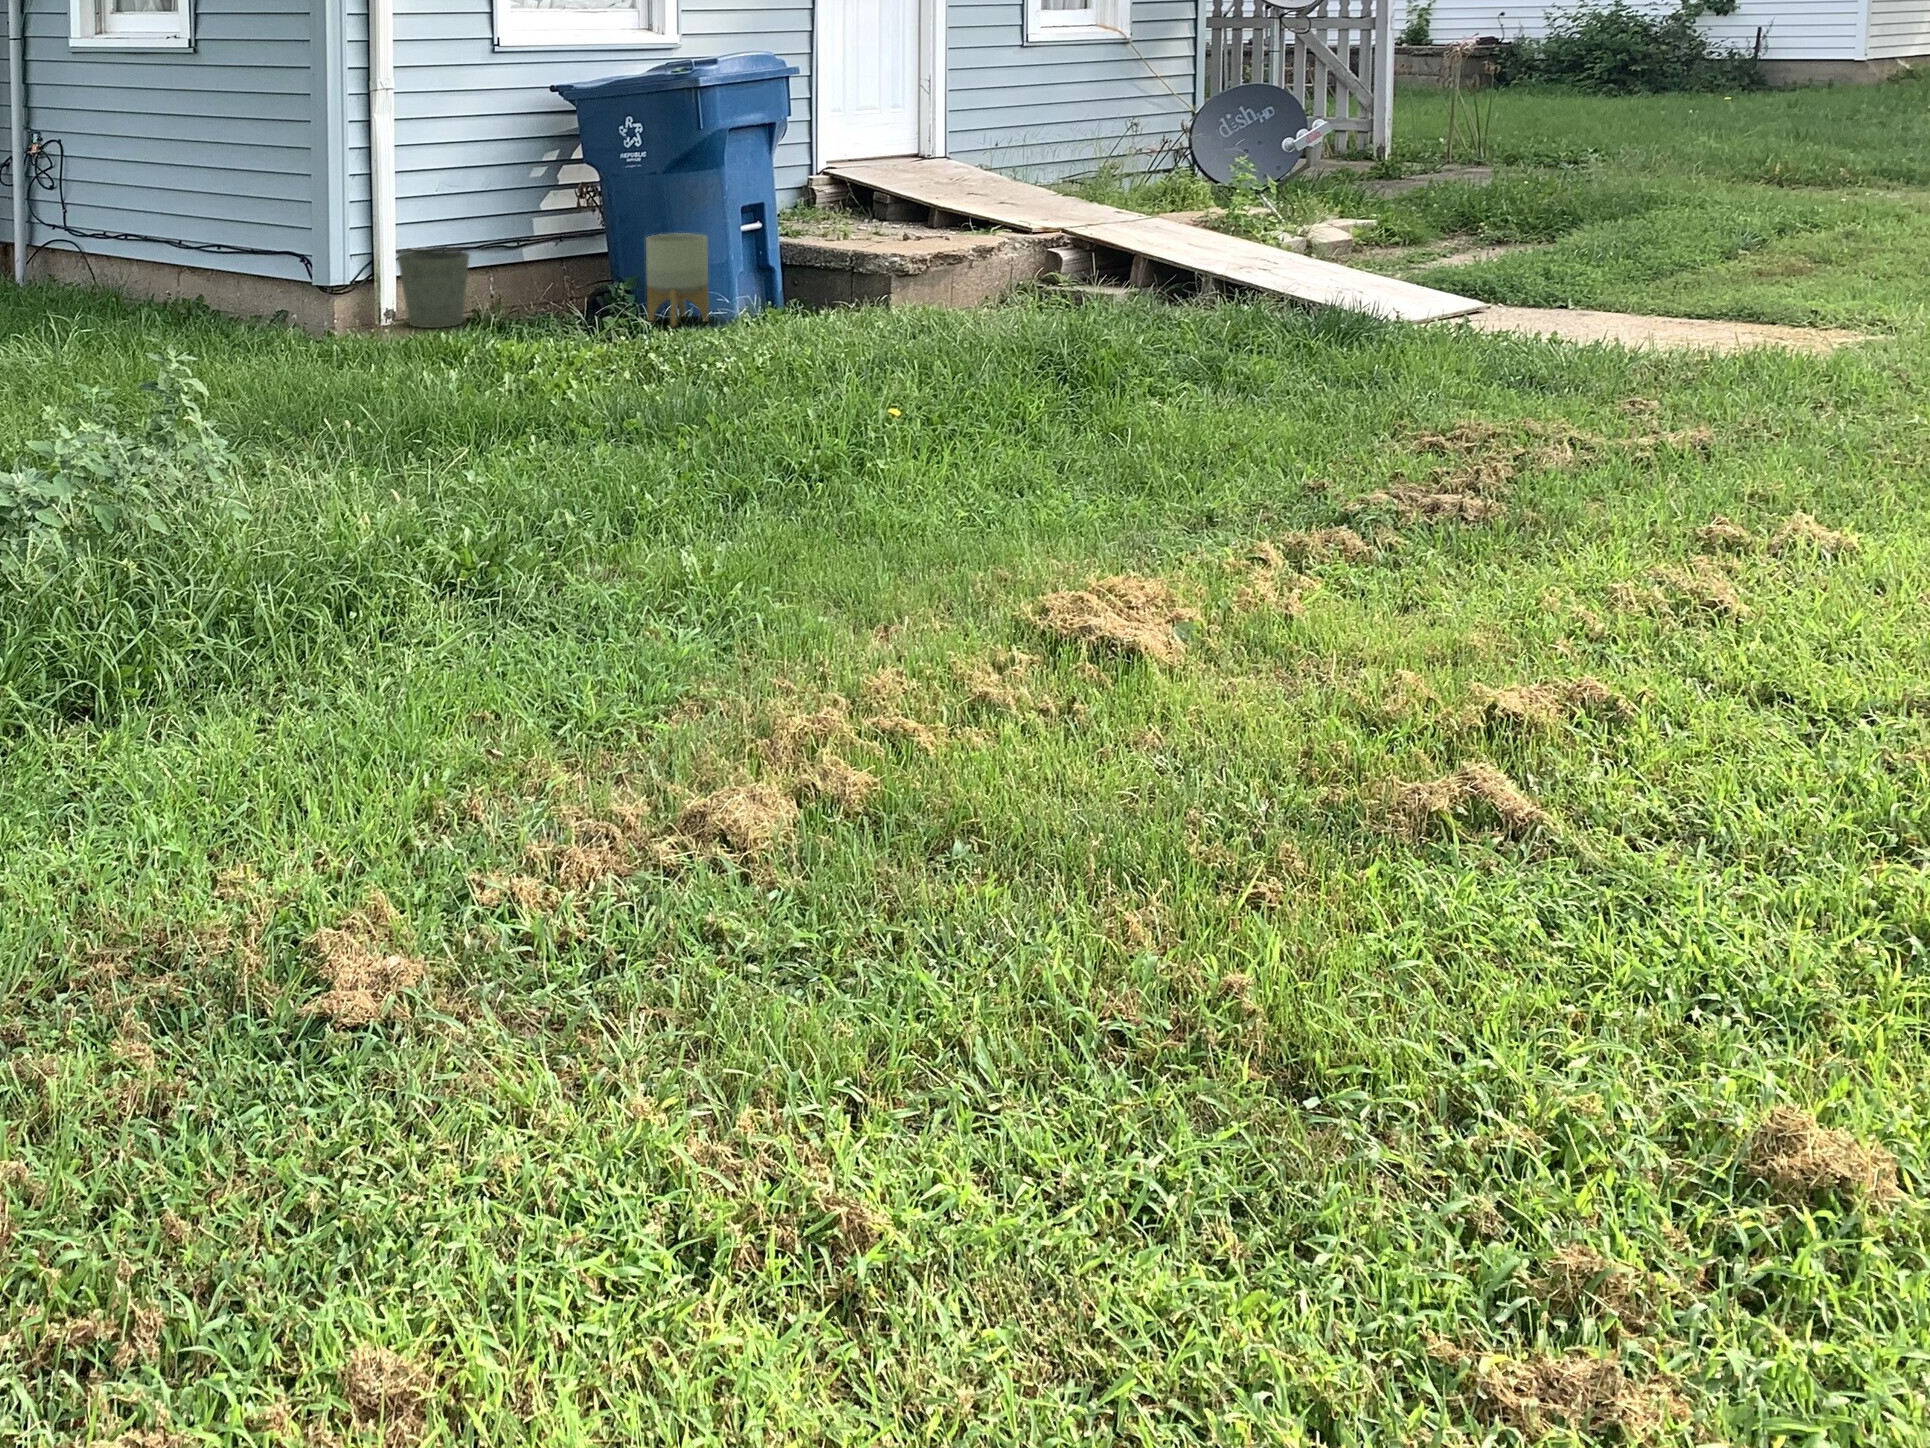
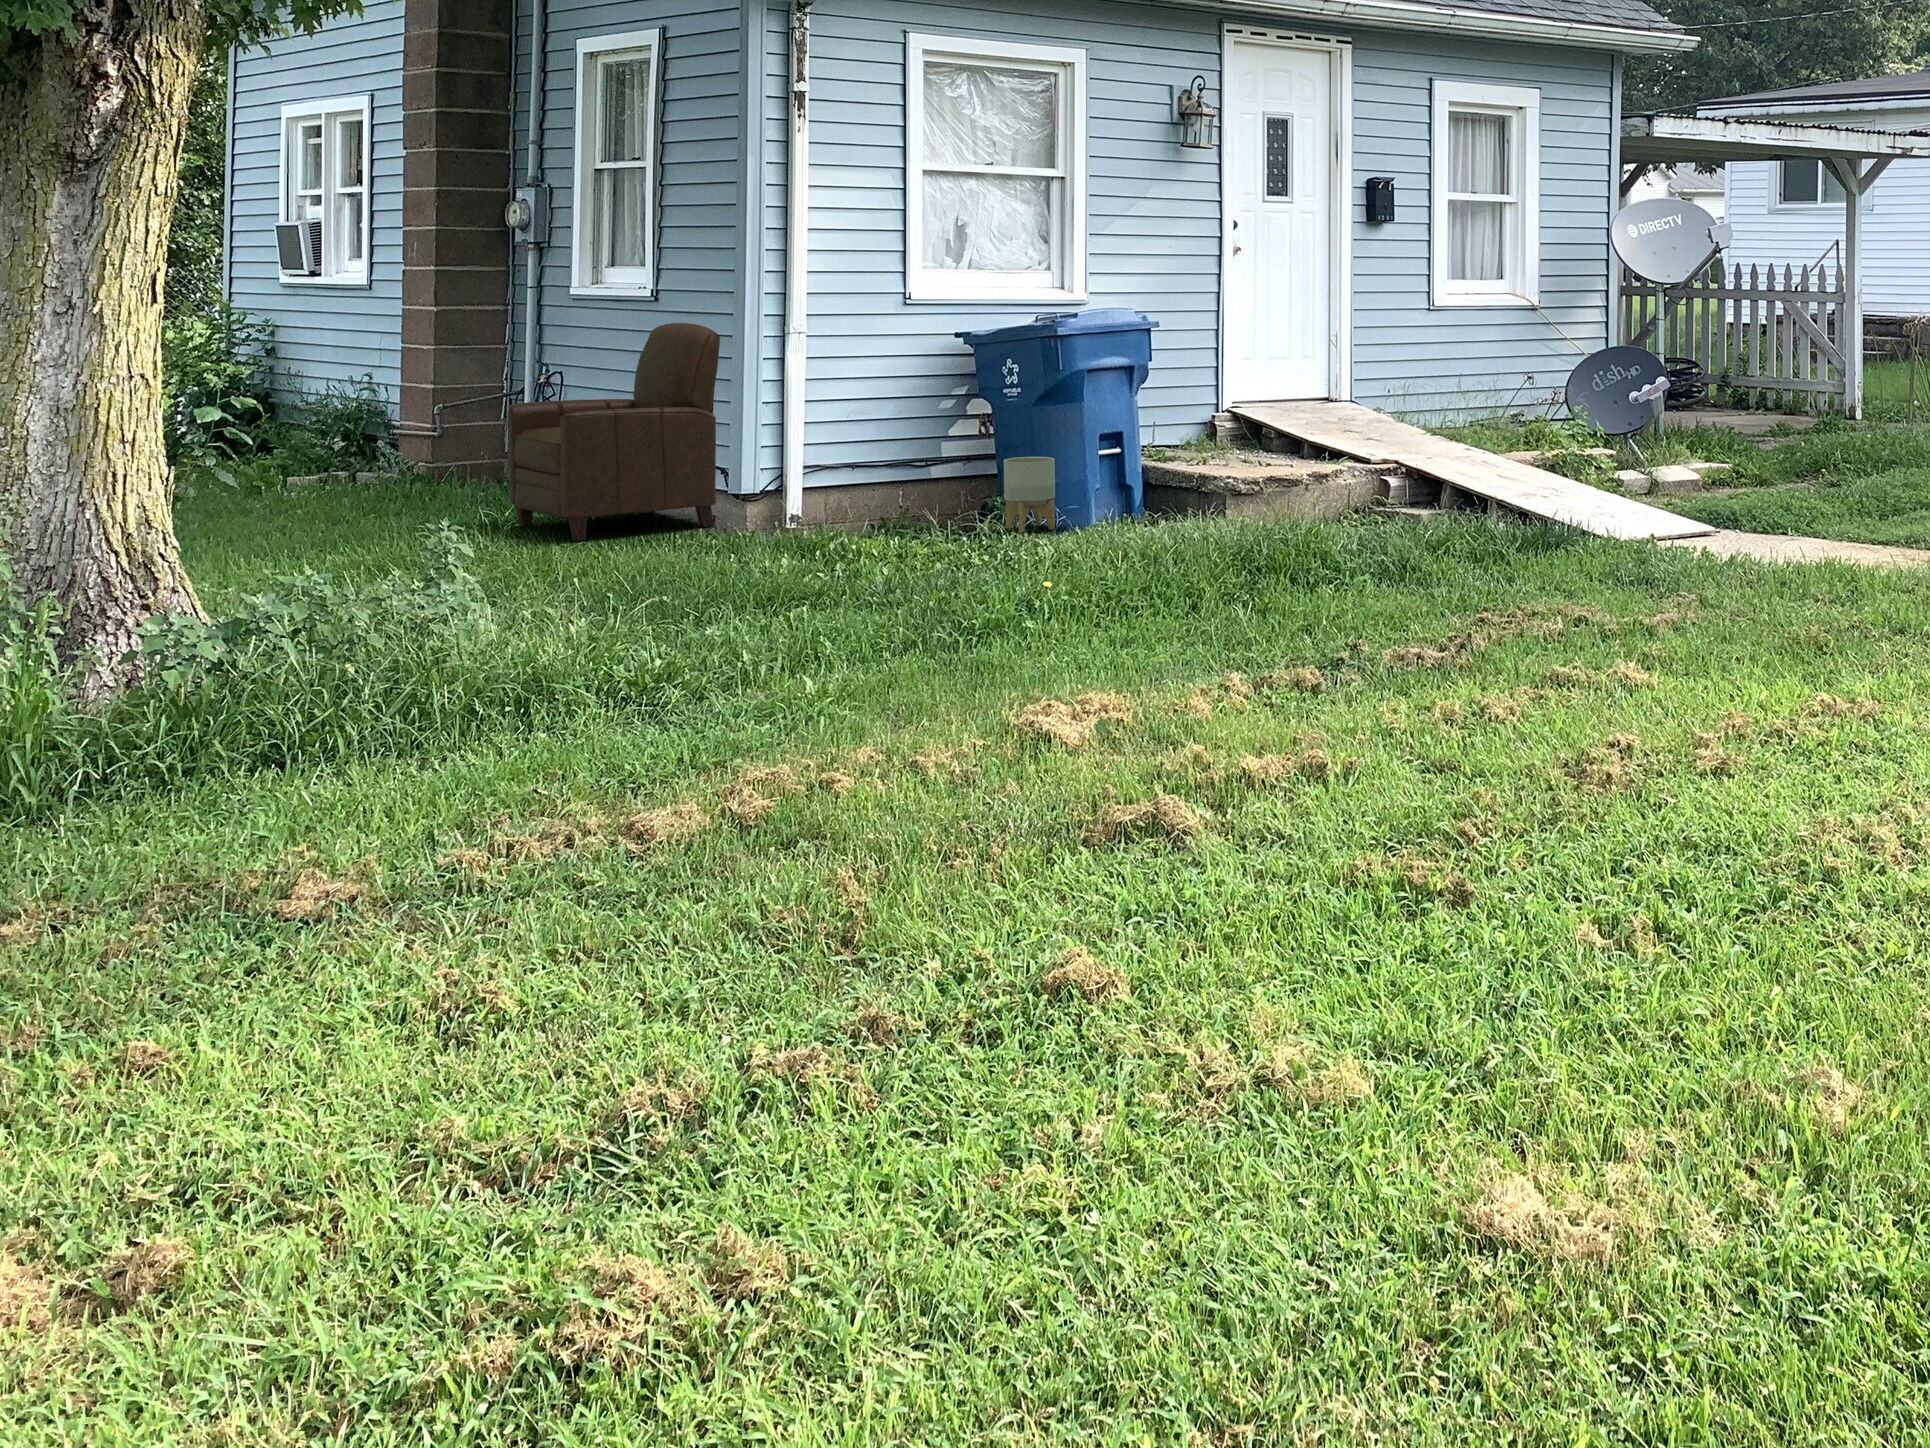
chair: none [27,78,287,348] -> present [507,323,720,541]
bucket: present [397,248,470,328] -> none [803,465,865,531]

